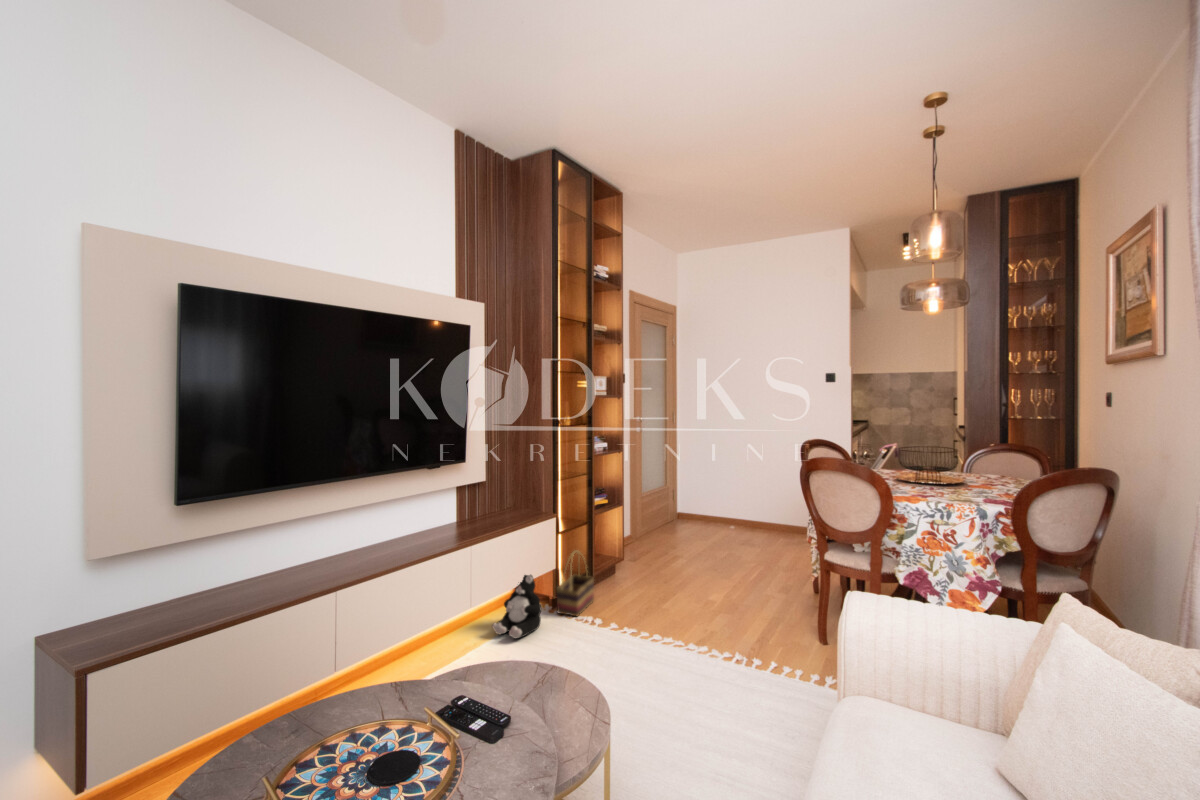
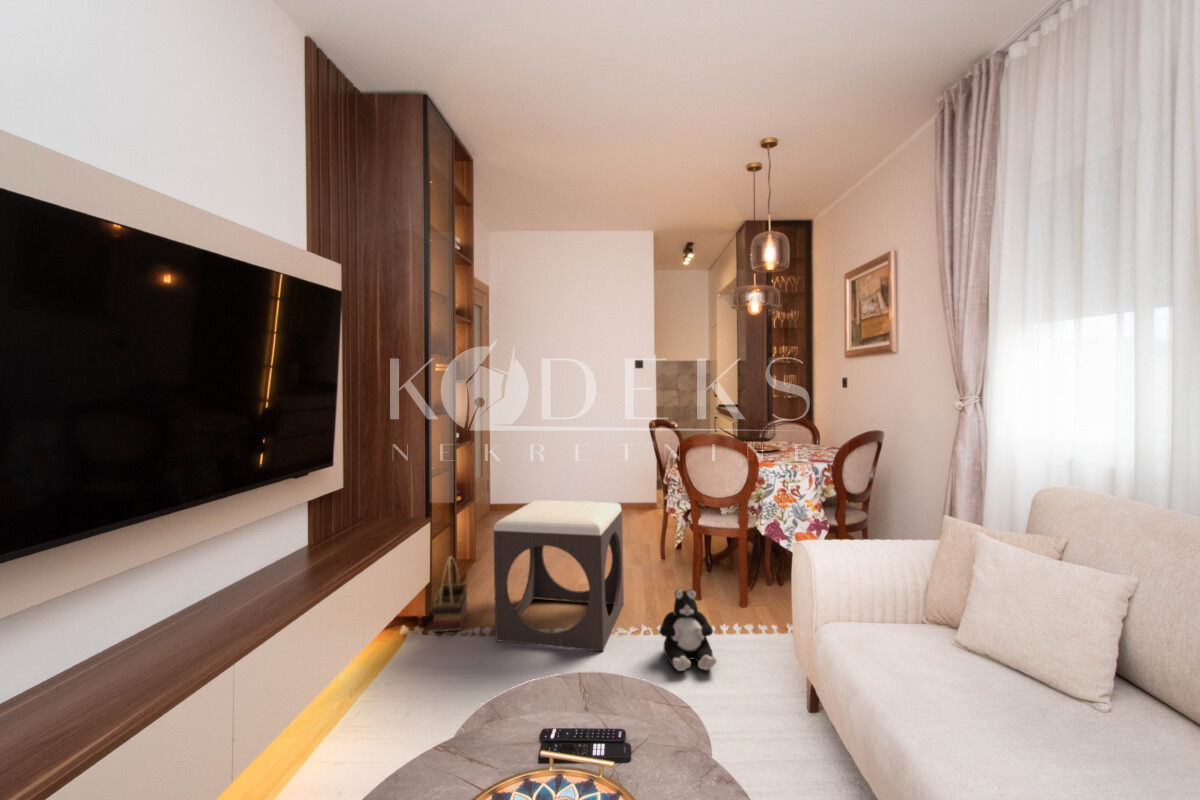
footstool: none [597,510,736,666] -> present [493,500,624,651]
plush toy: present [492,575,541,638] -> present [660,589,717,671]

